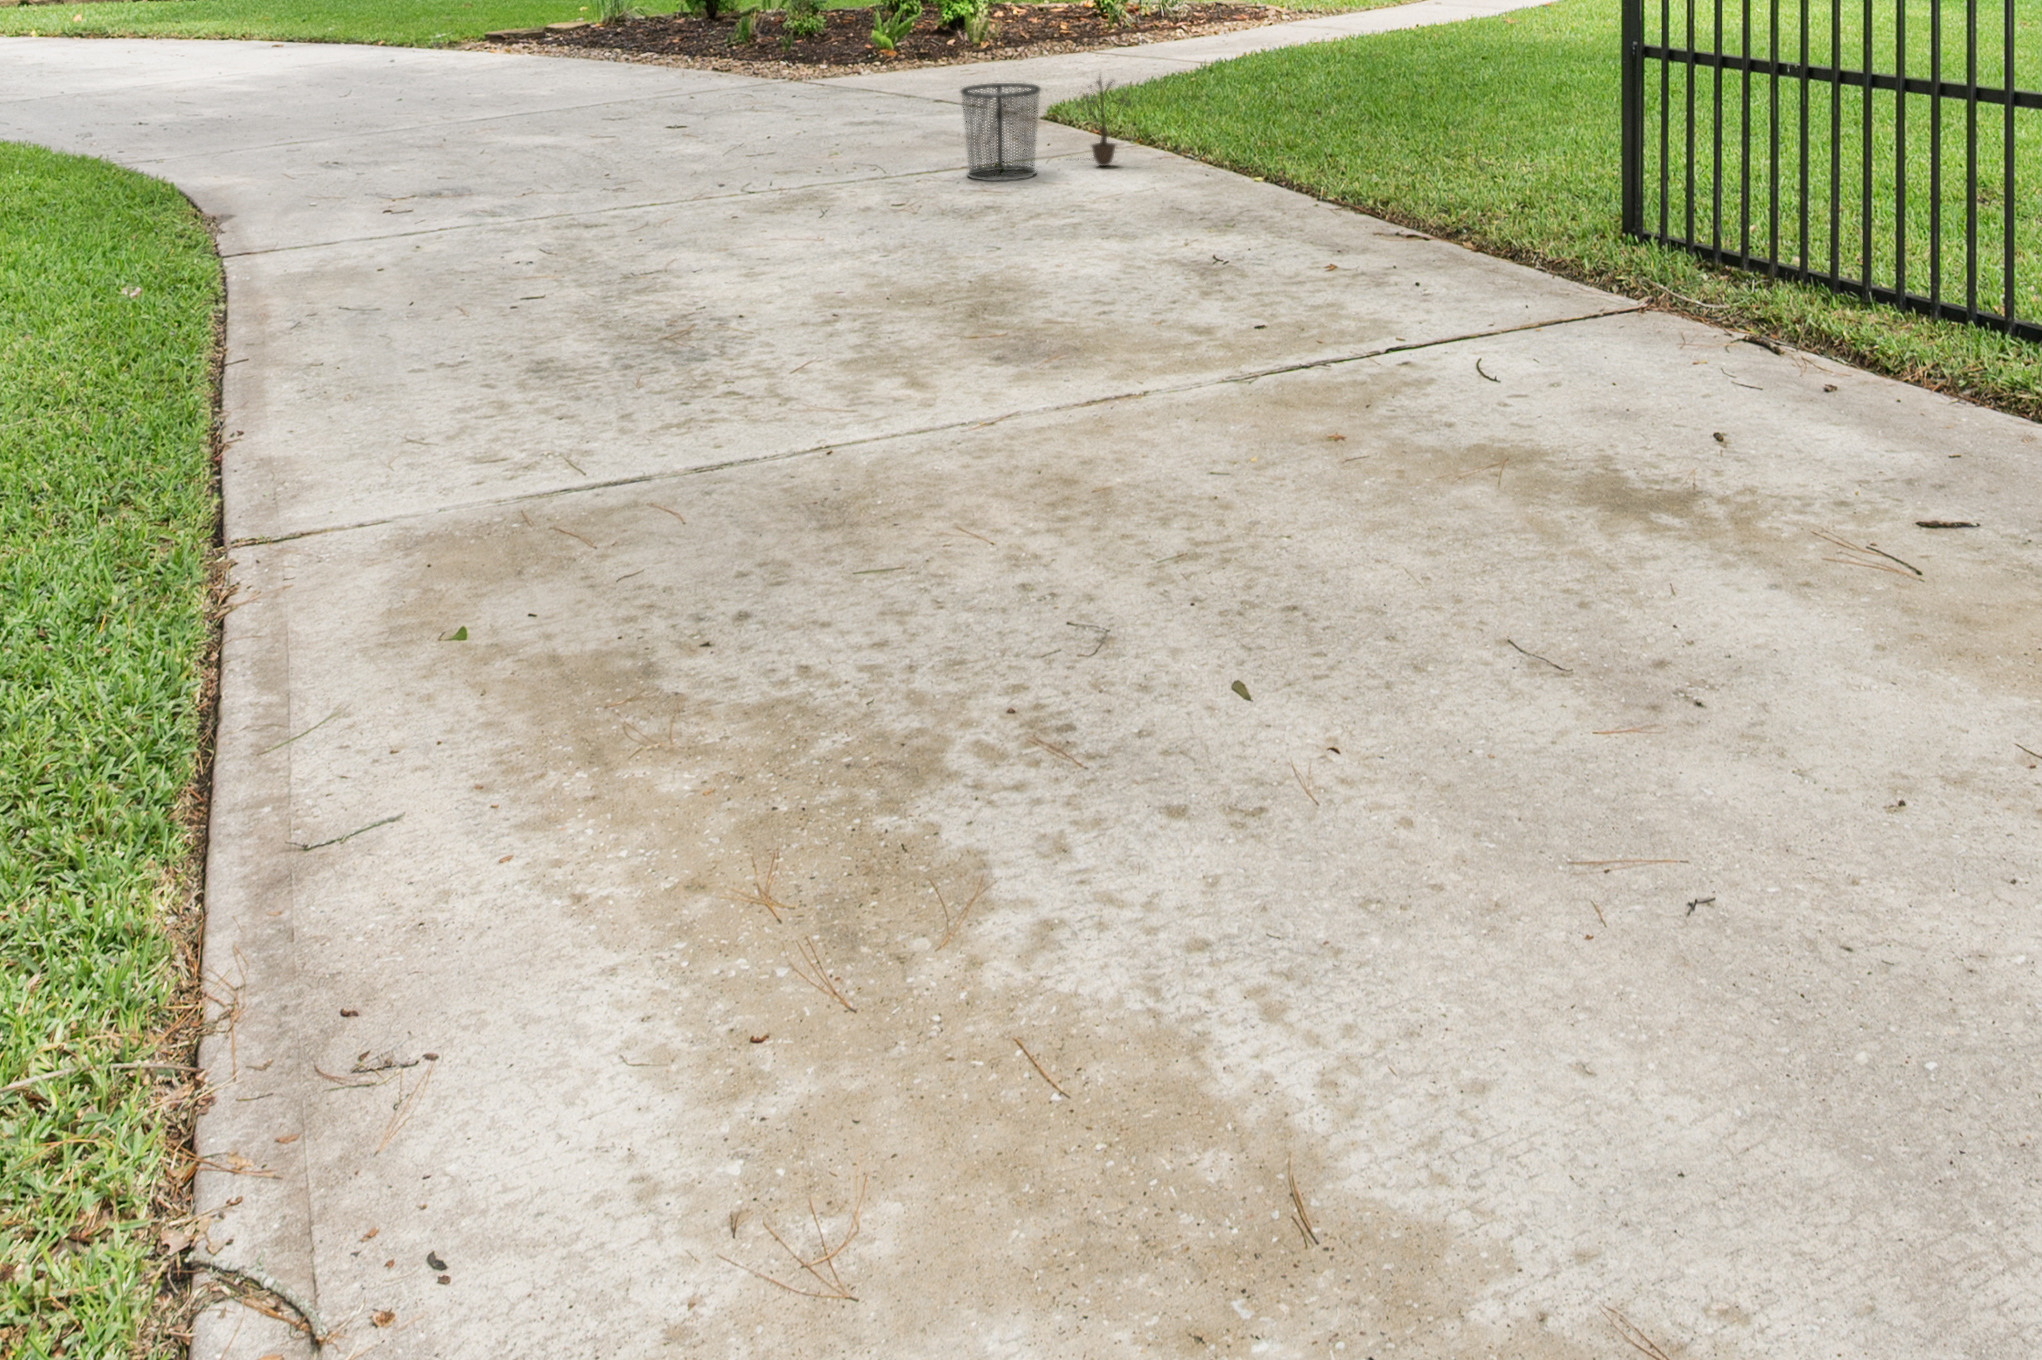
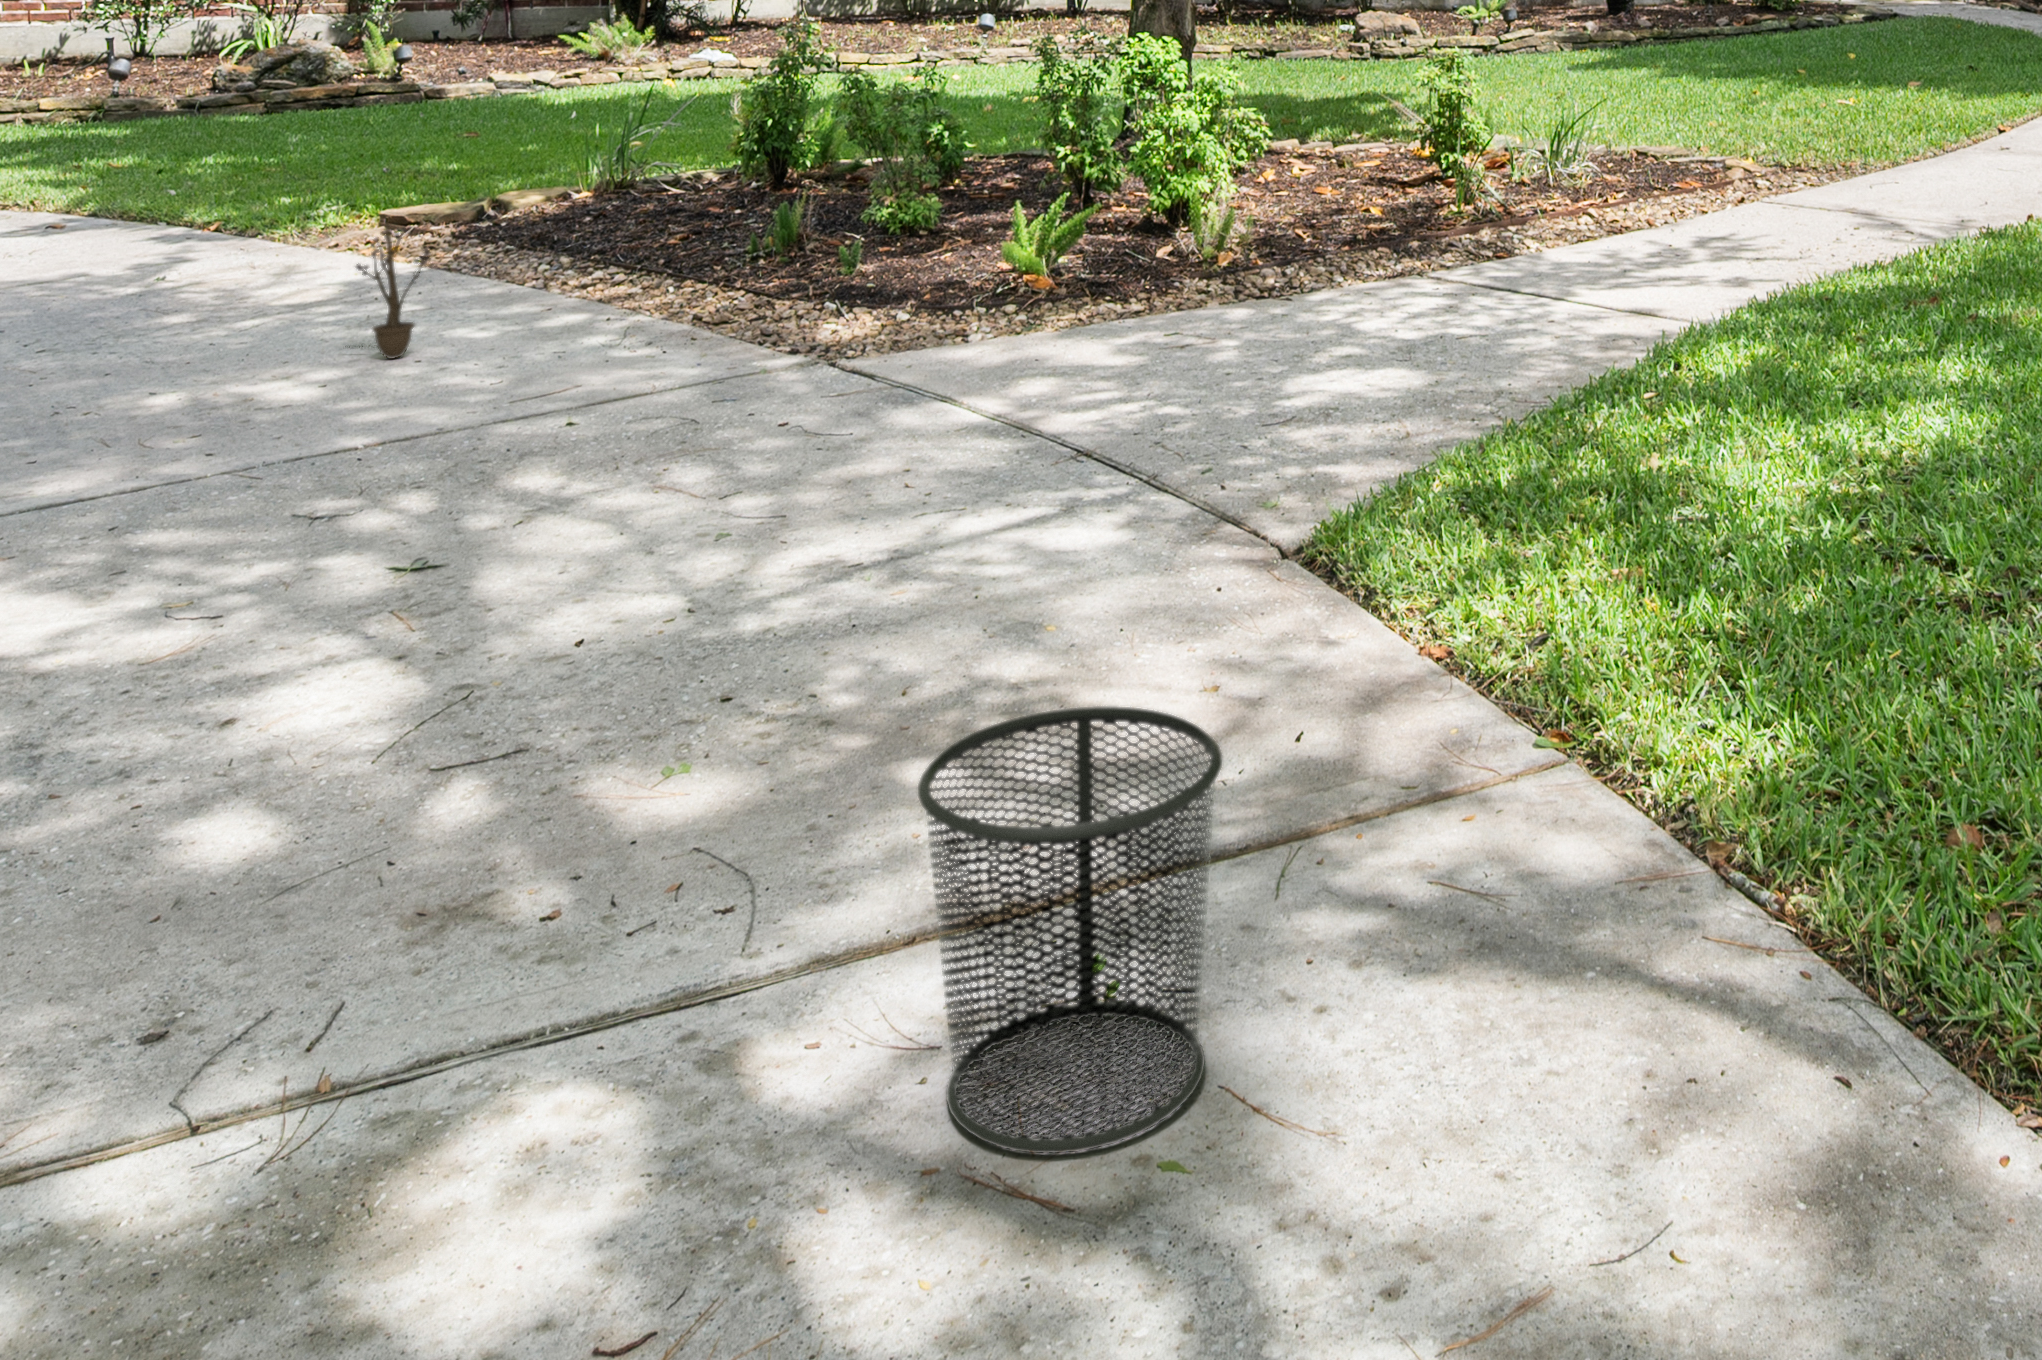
decorative plant: present [1070,79,1131,166] -> present [345,222,433,358]

